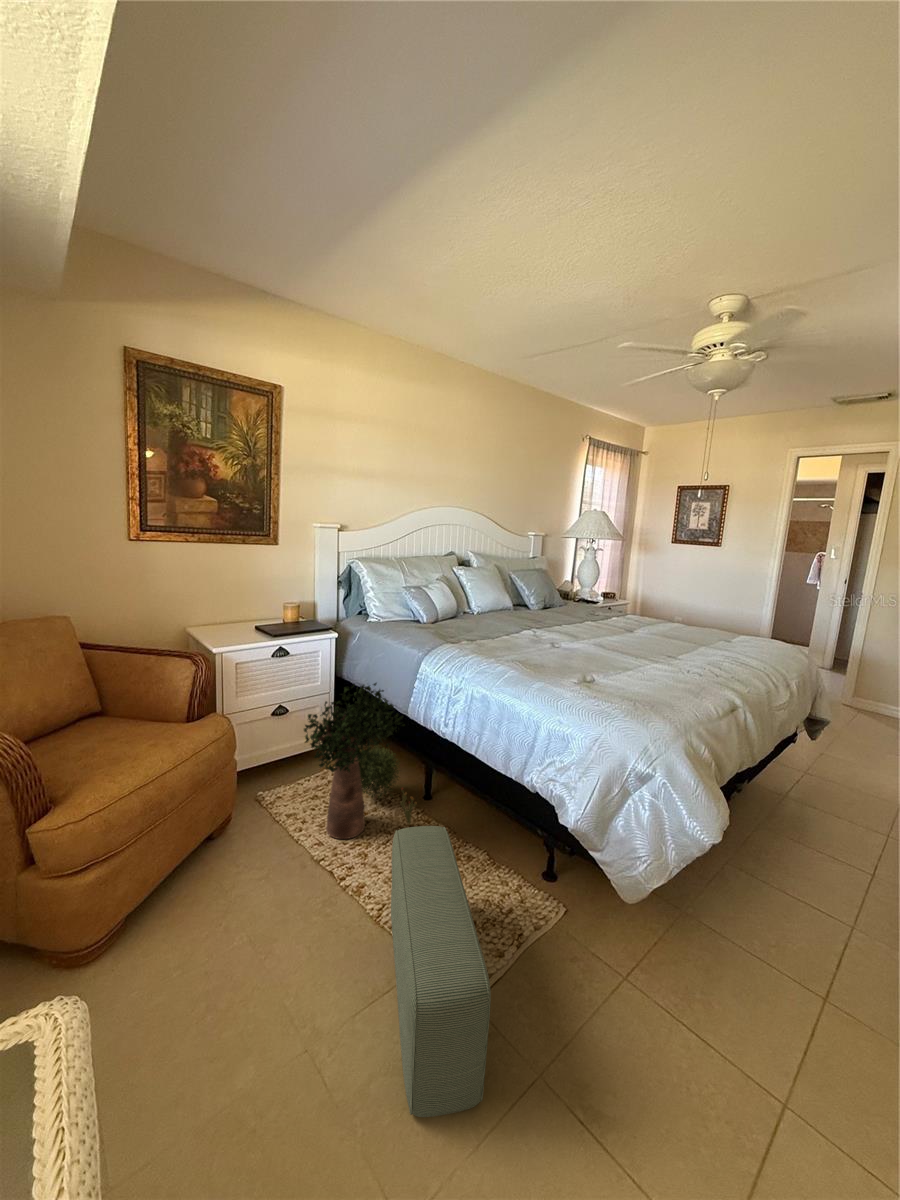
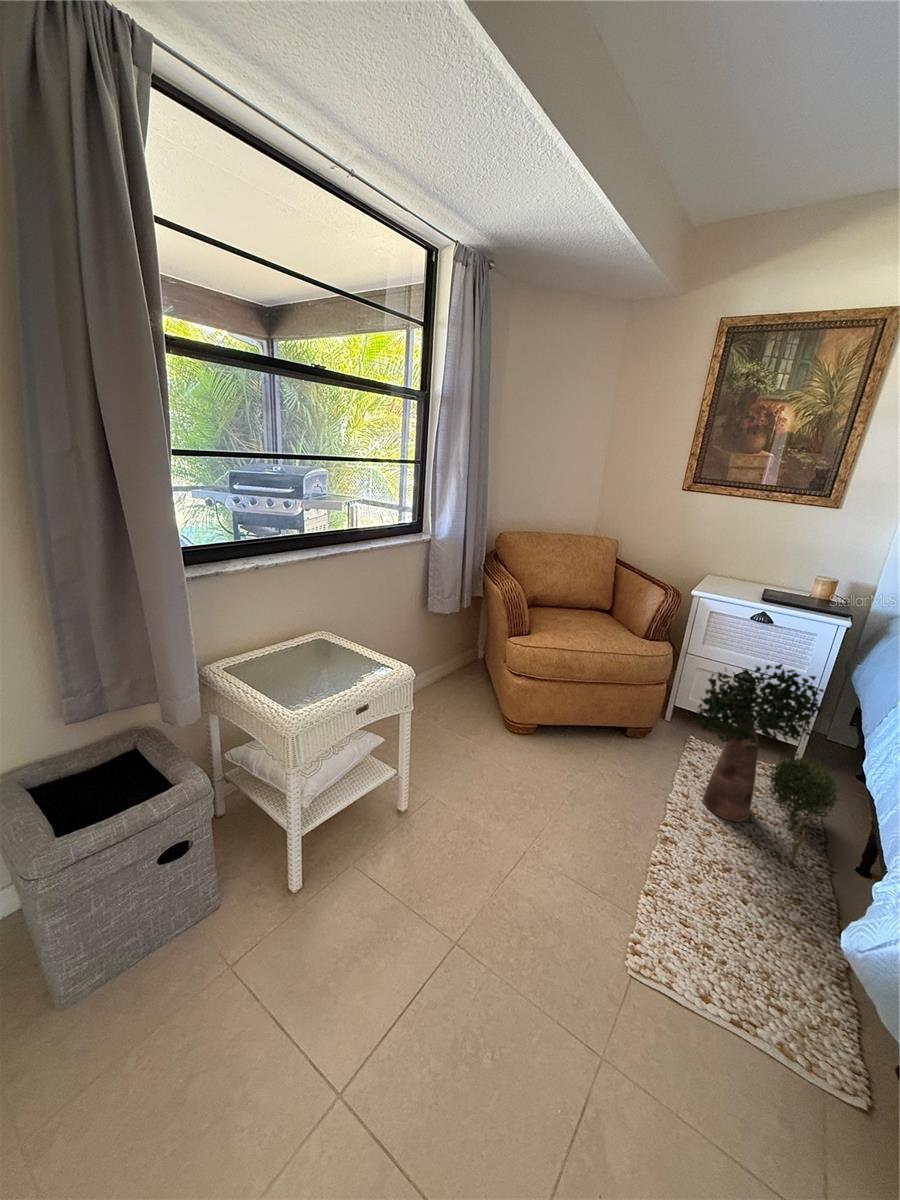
pouf: present [391,826,491,1117] -> none [516,798,740,985]

